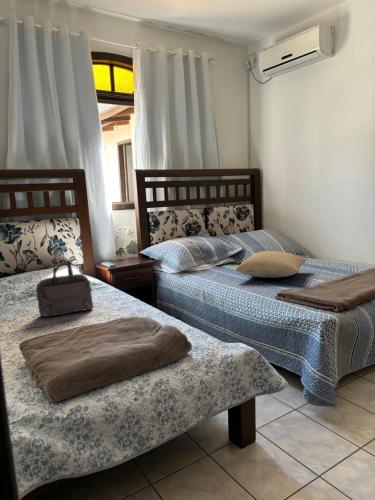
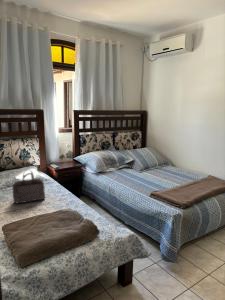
pillow: present [236,251,307,278] -> none [128,165,169,181]

